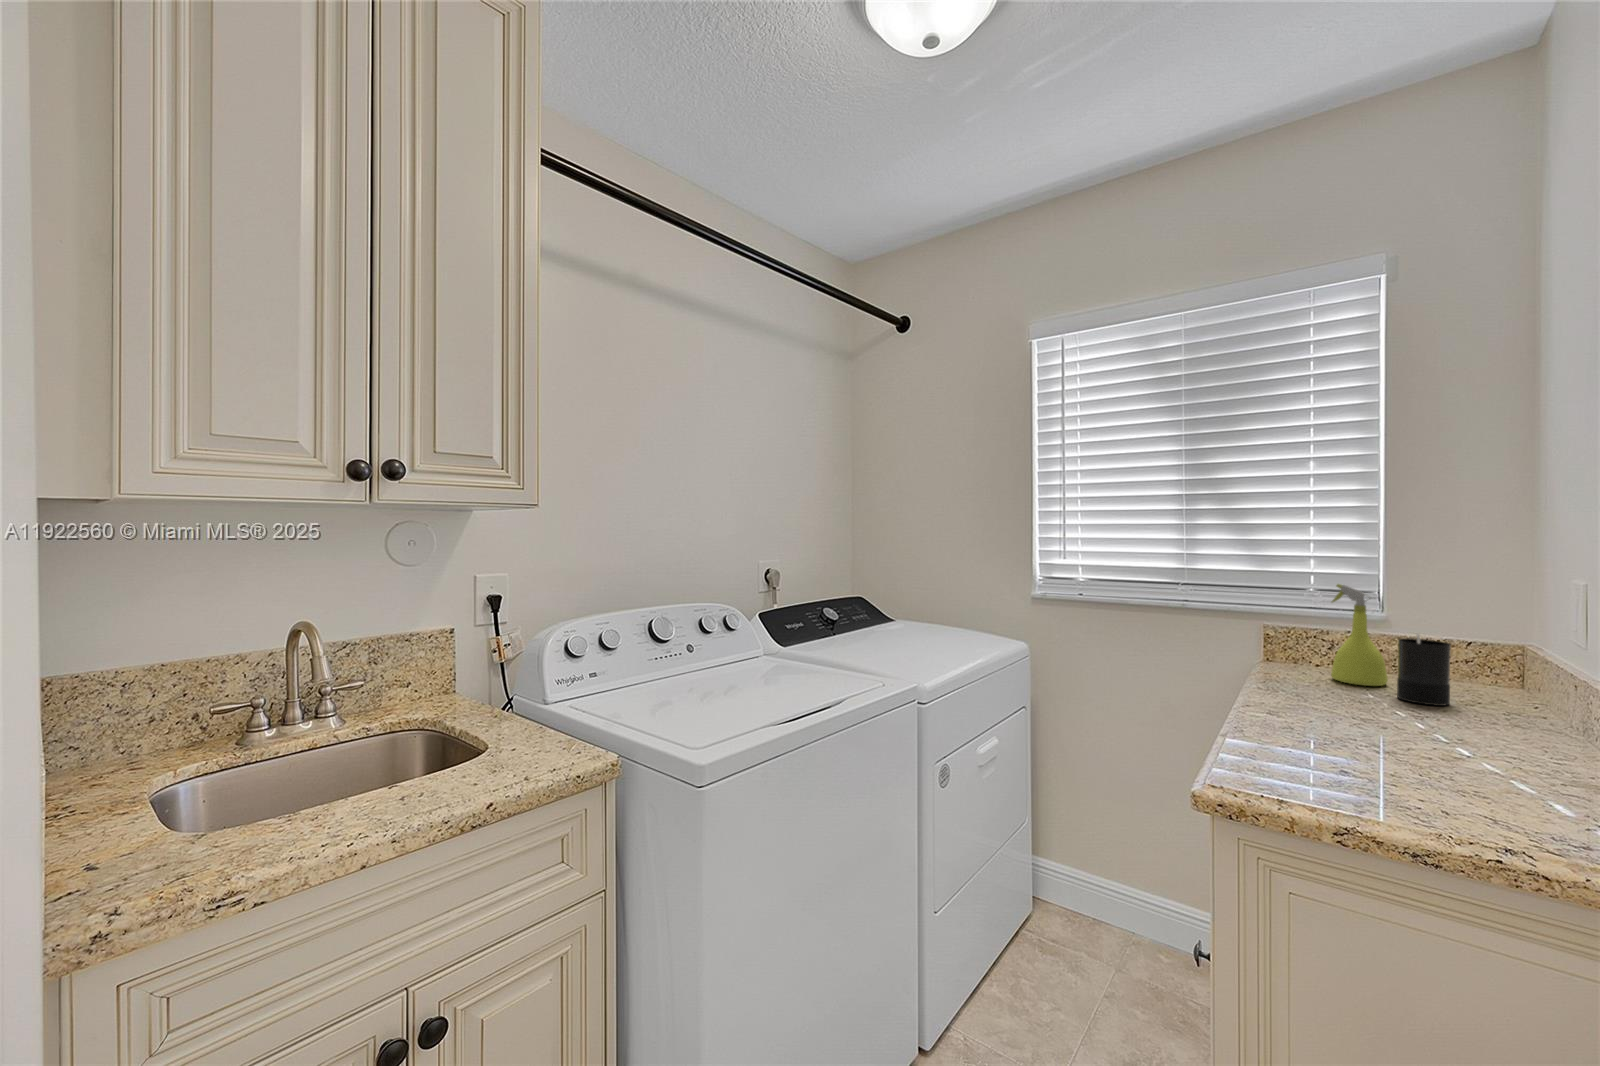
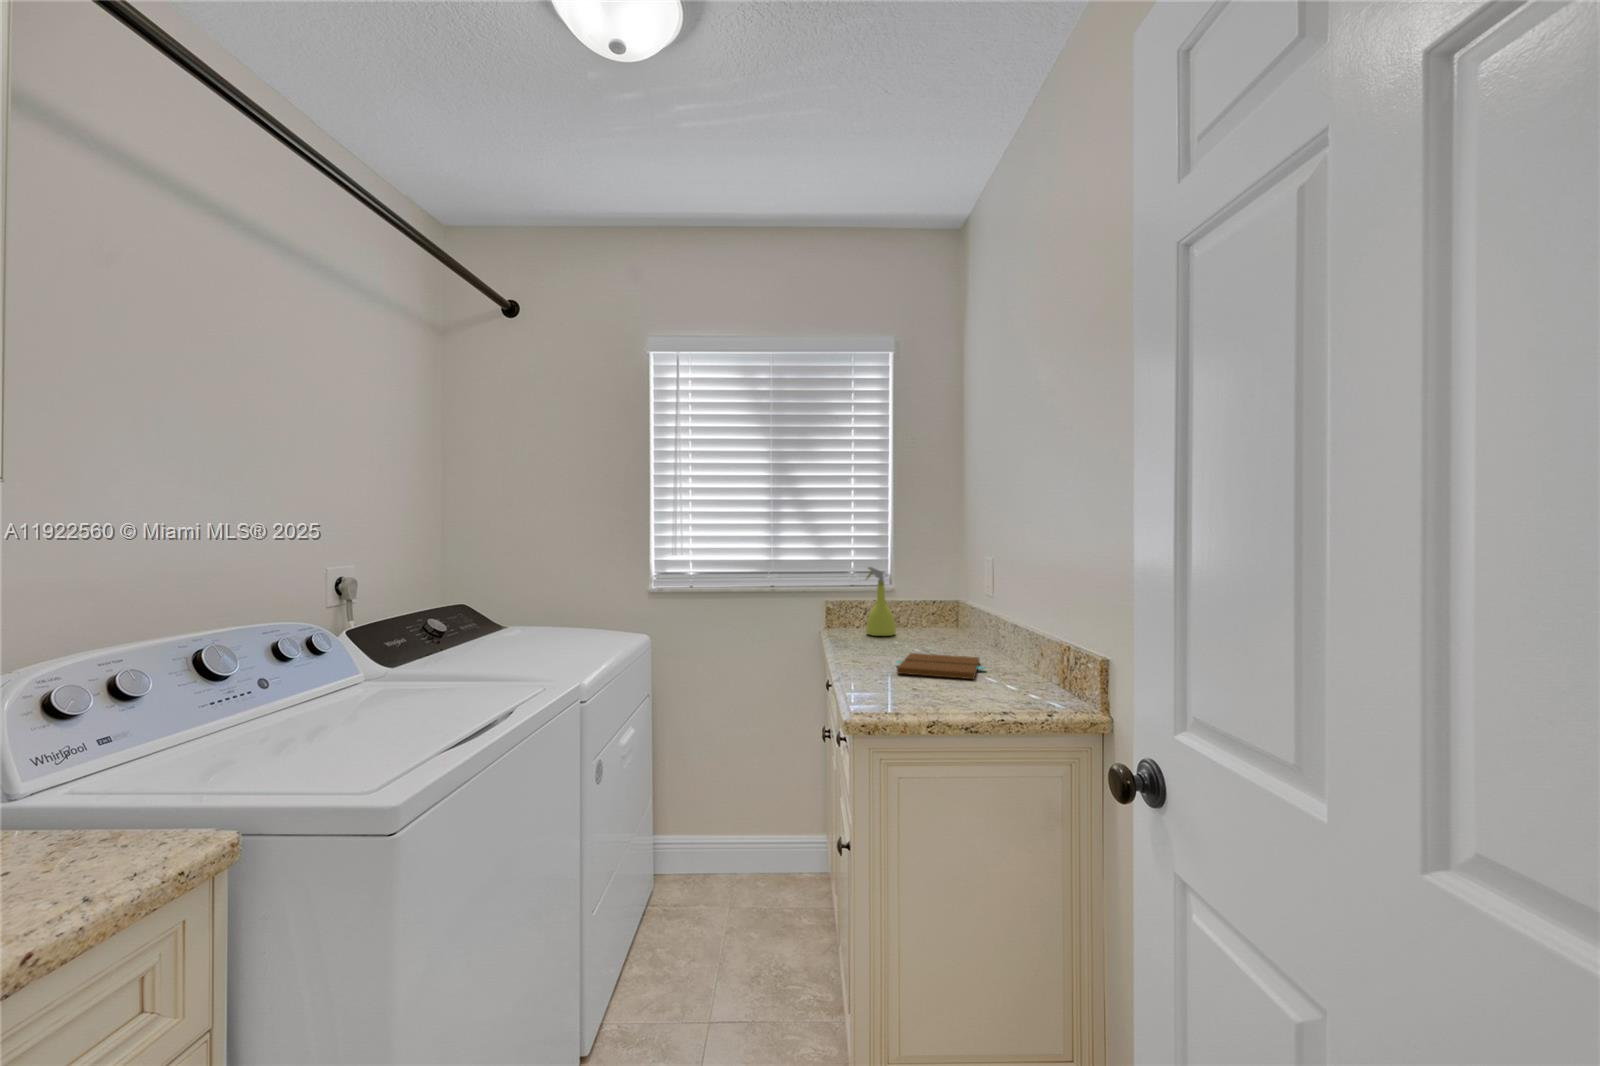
candle: present [1397,634,1451,706] -> none [905,596,931,643]
book: none [1336,717,1530,780] -> present [897,653,985,679]

